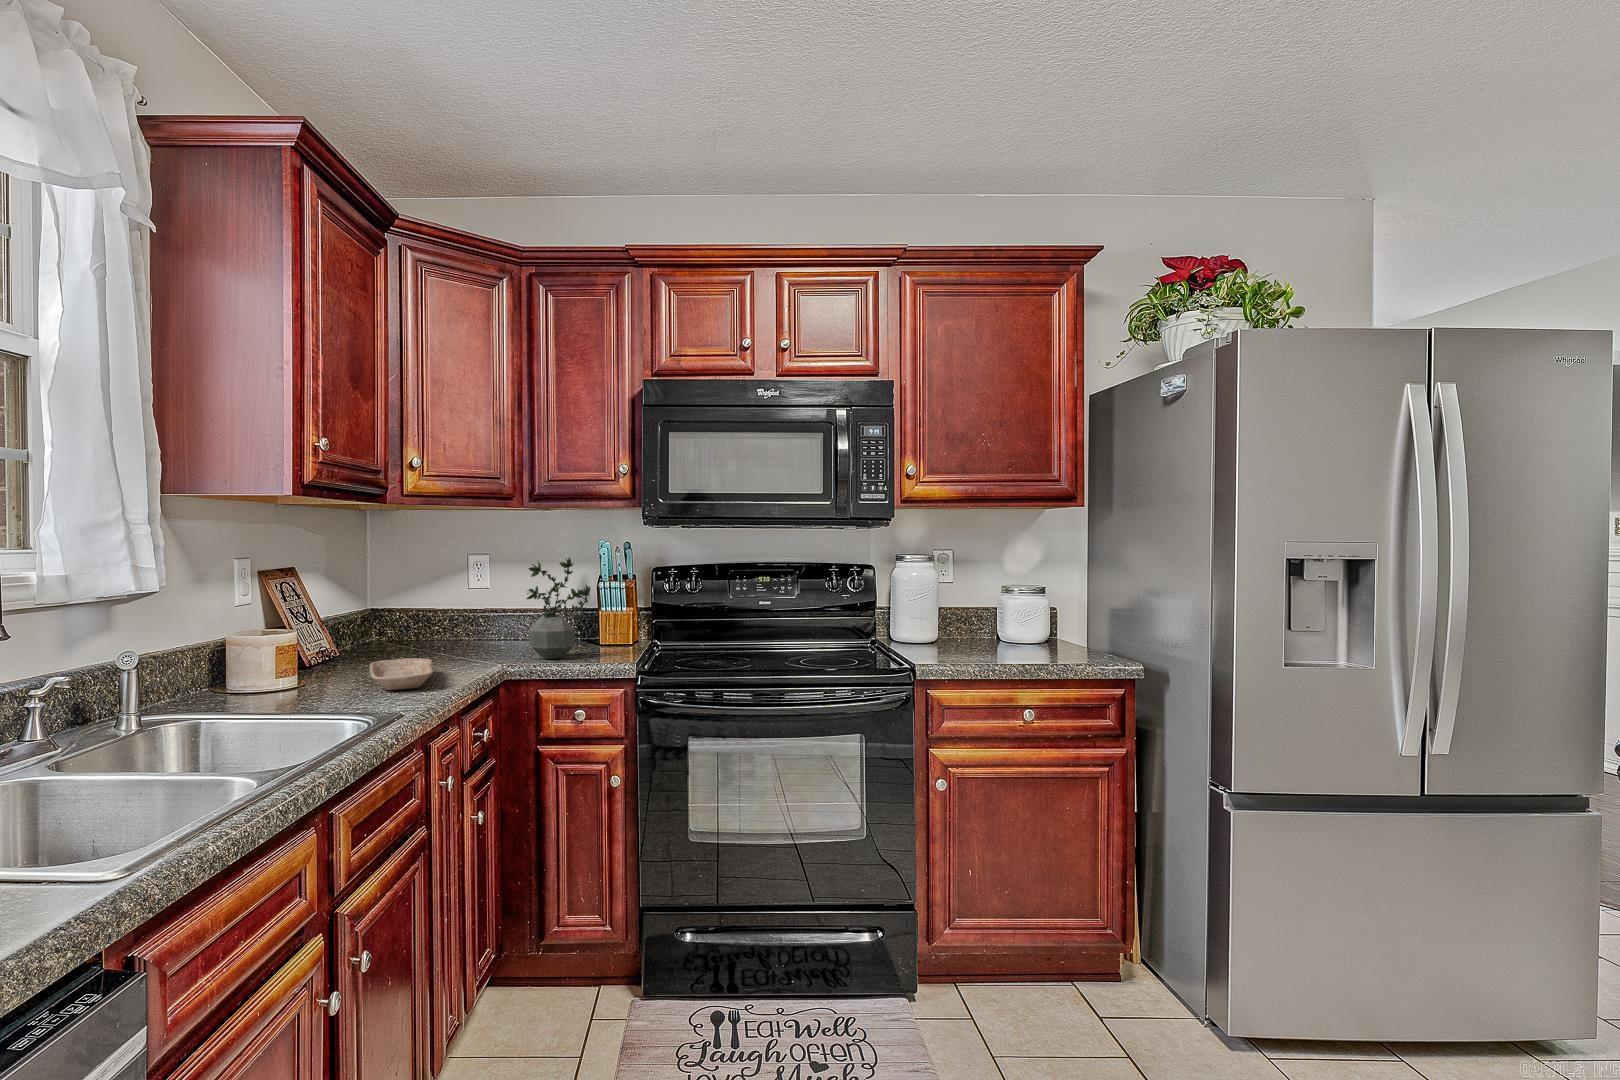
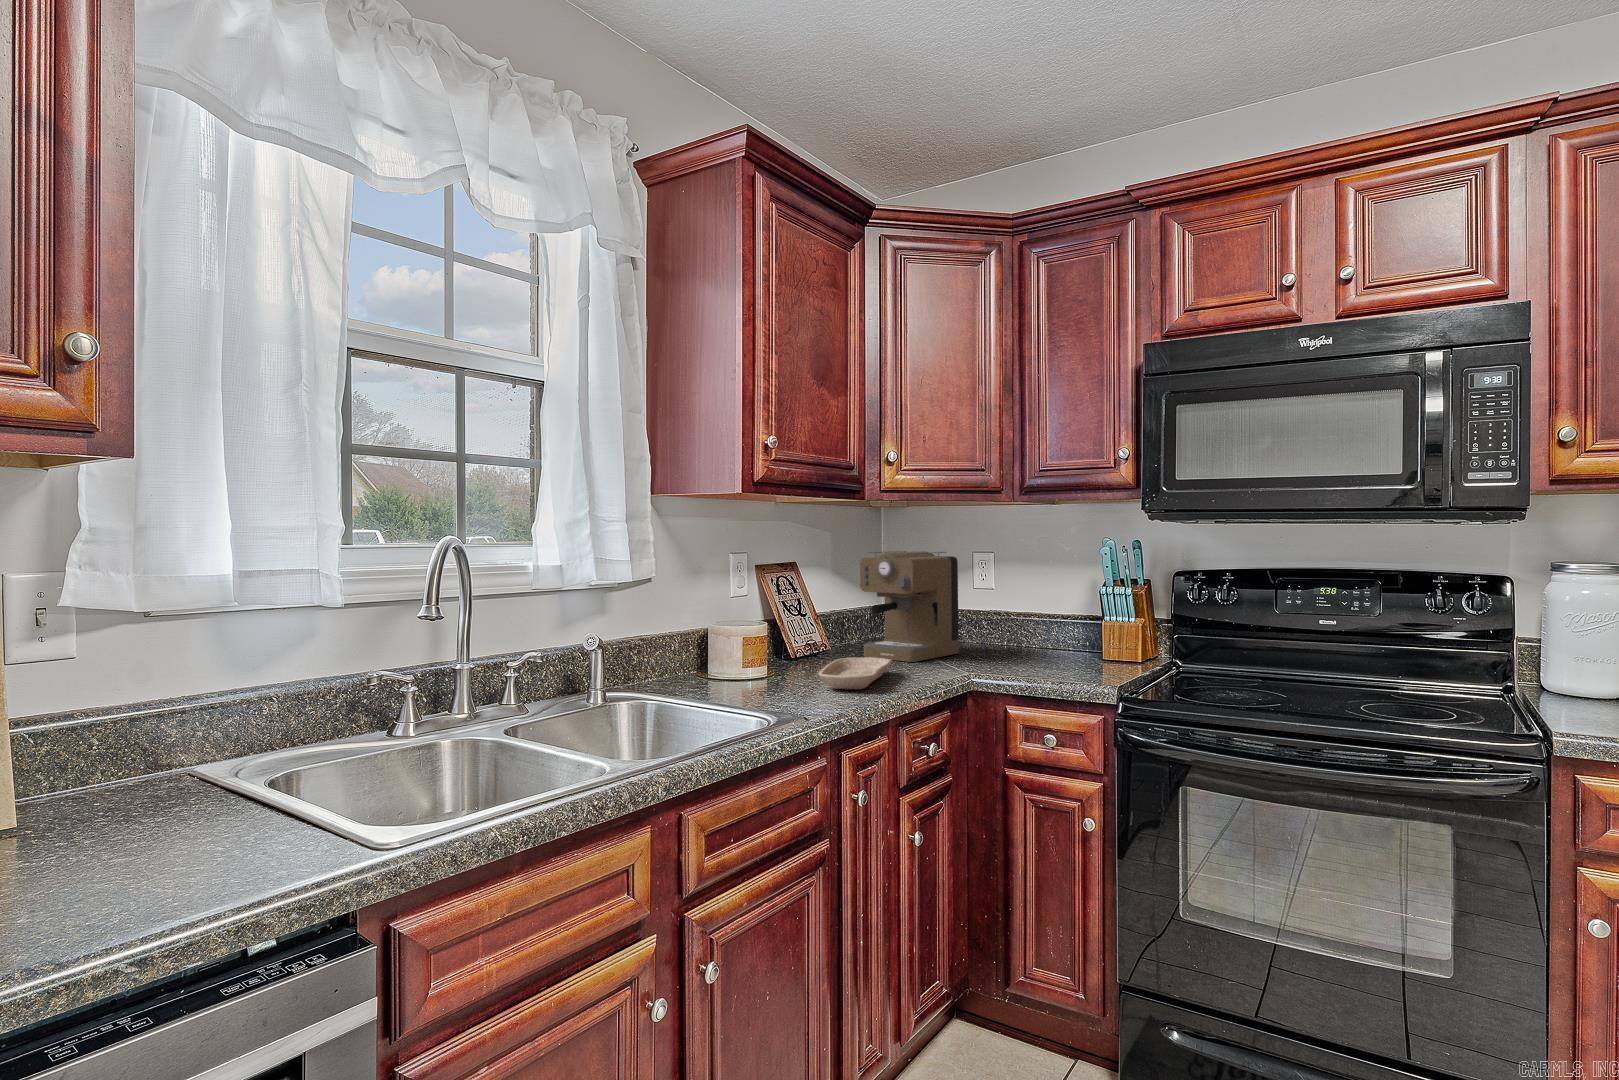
coffee maker: none [373,553,470,661] -> present [860,551,959,662]
potted plant: present [526,558,590,659] -> none [1001,557,1077,672]

